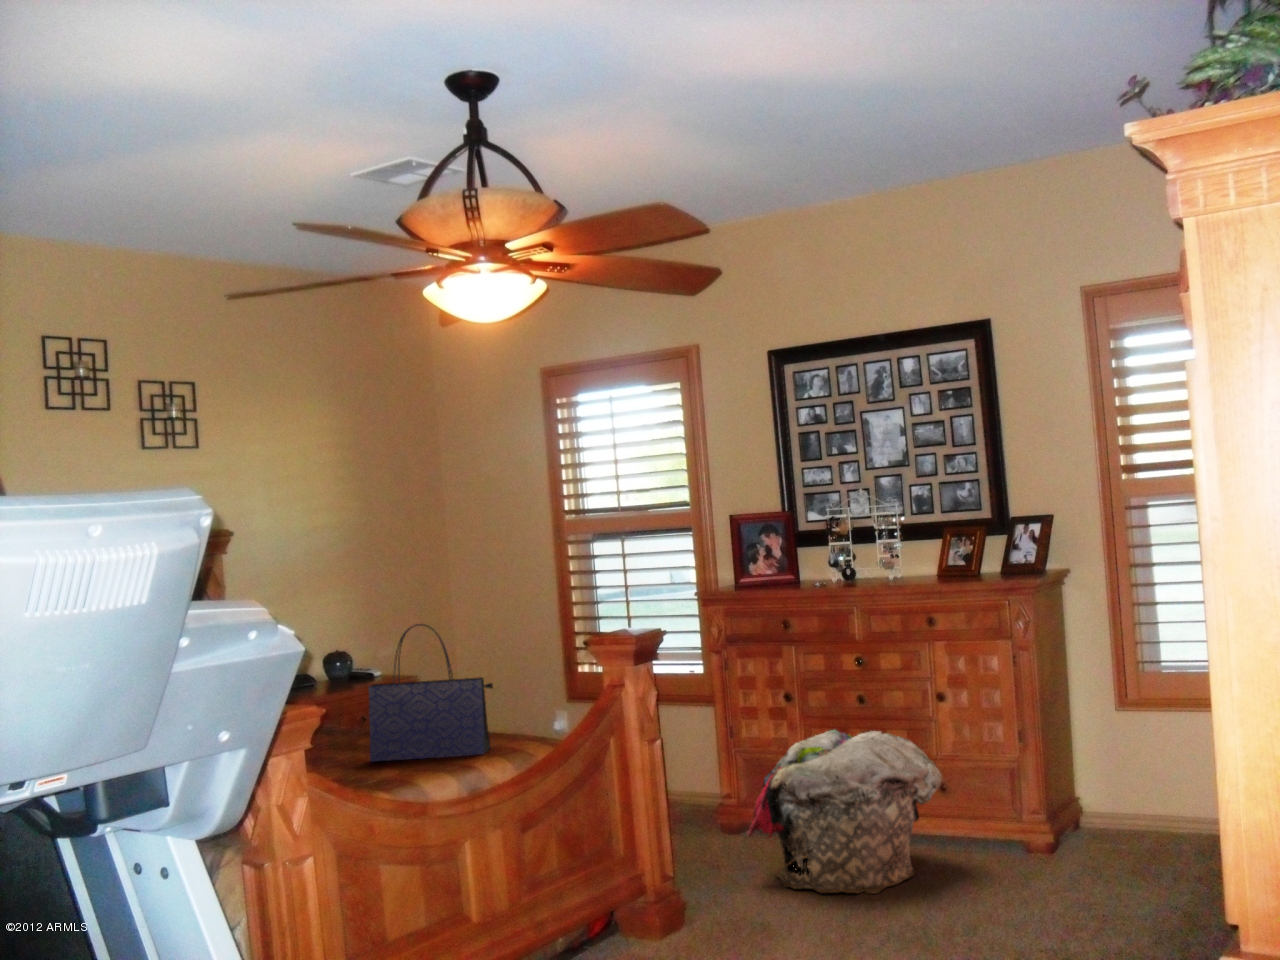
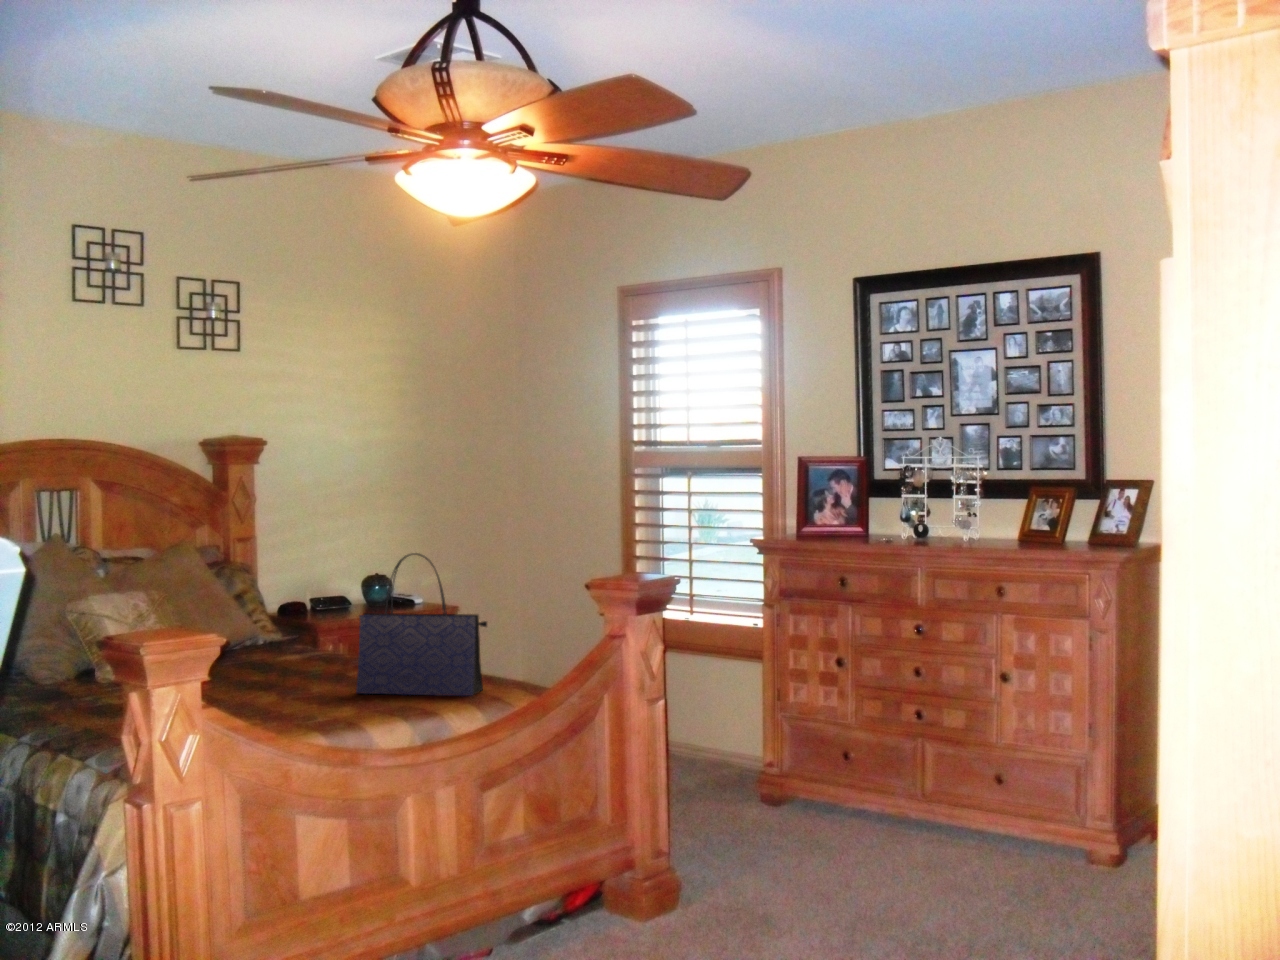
laundry basket: present [747,730,943,894] -> none [771,700,993,882]

